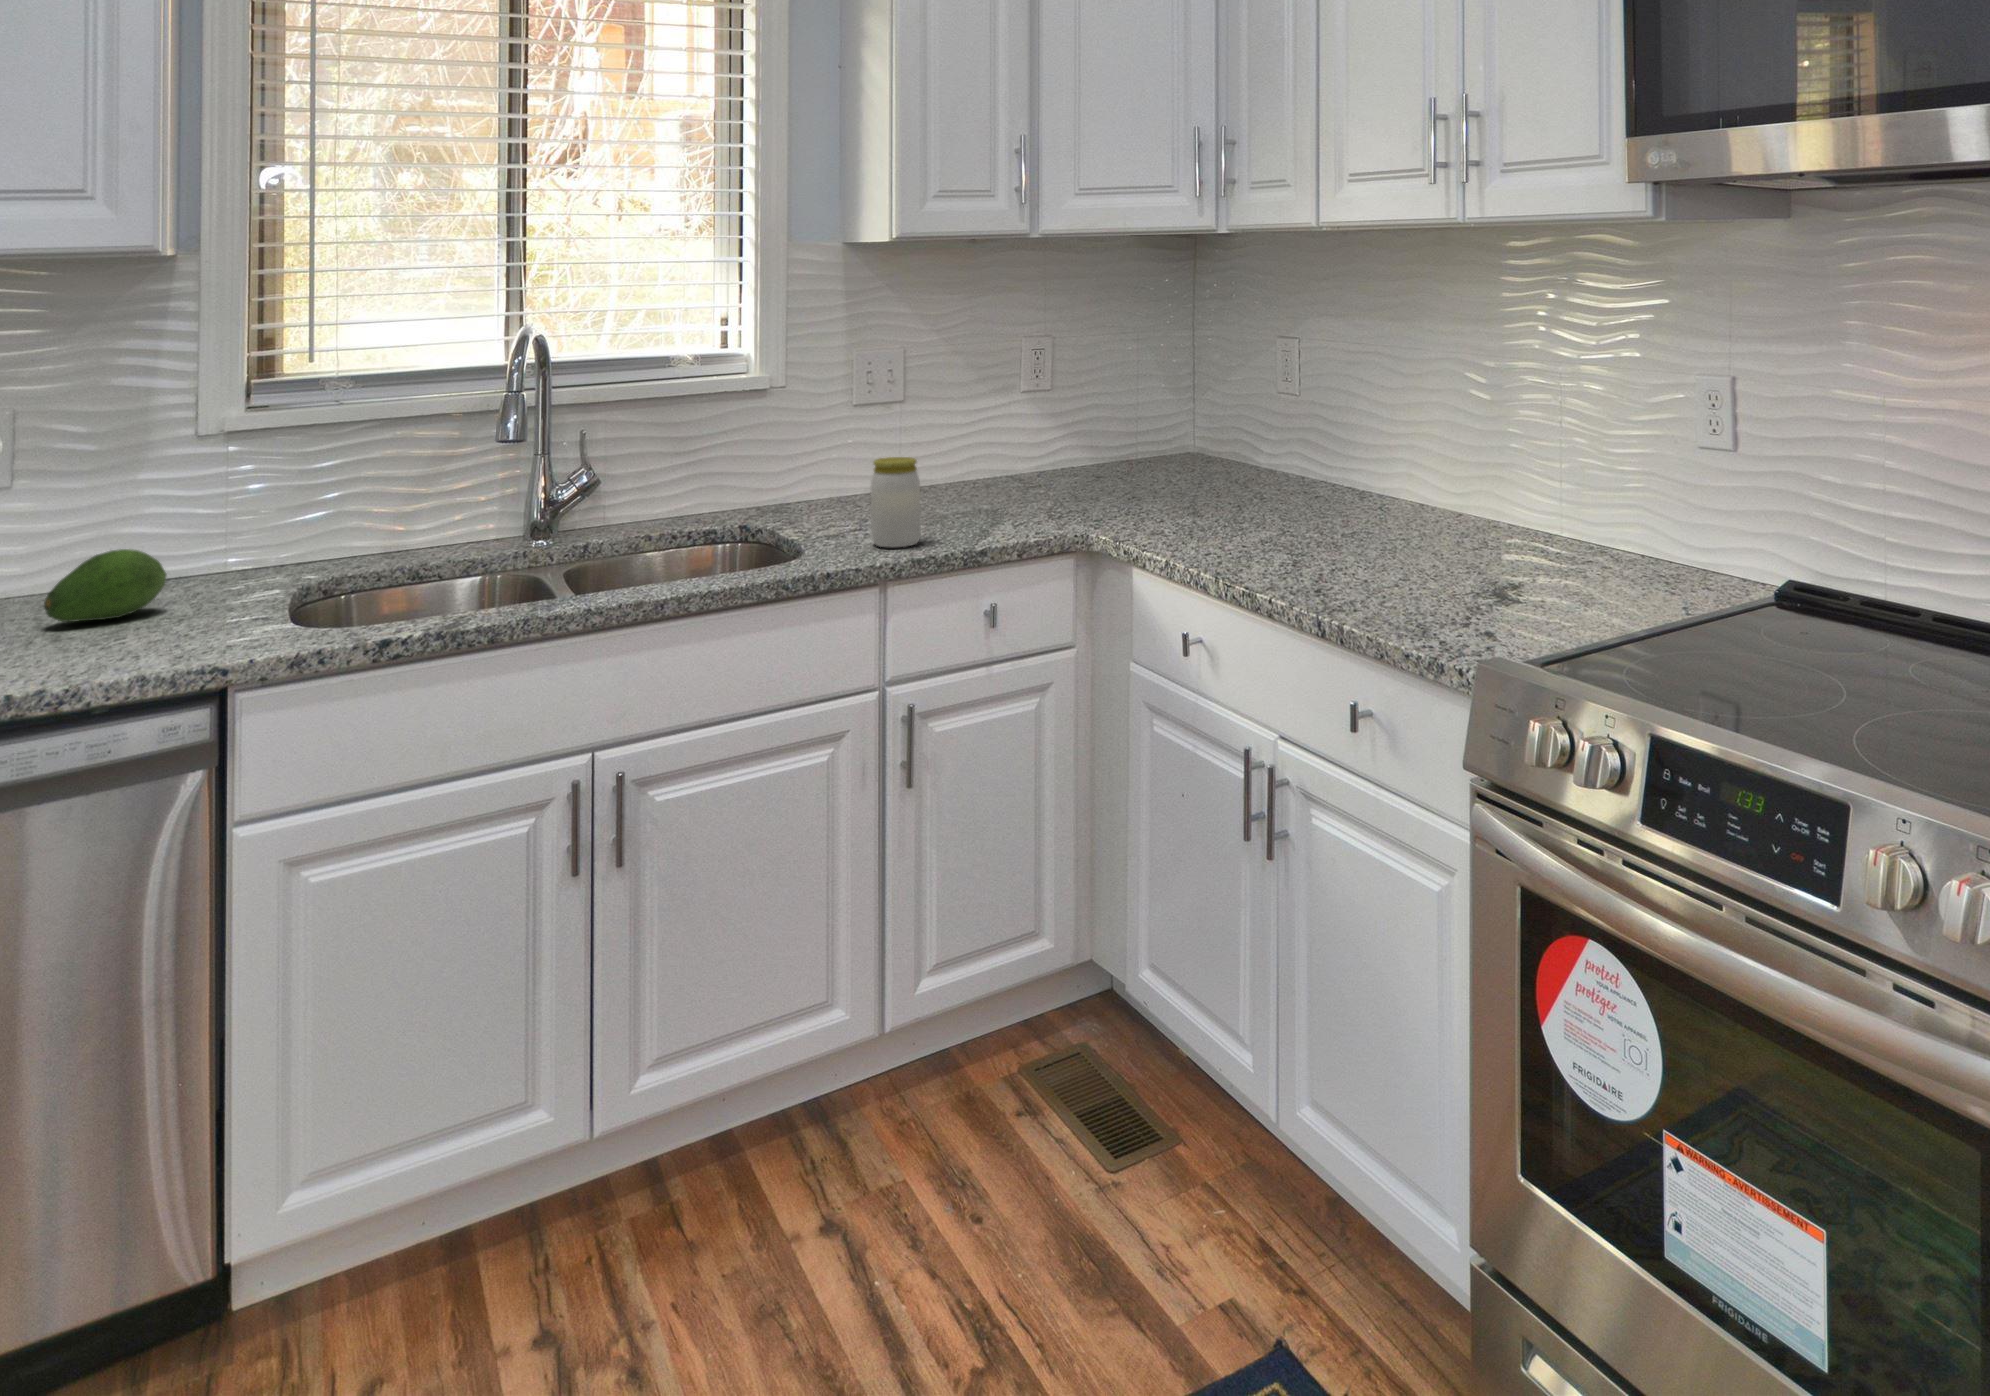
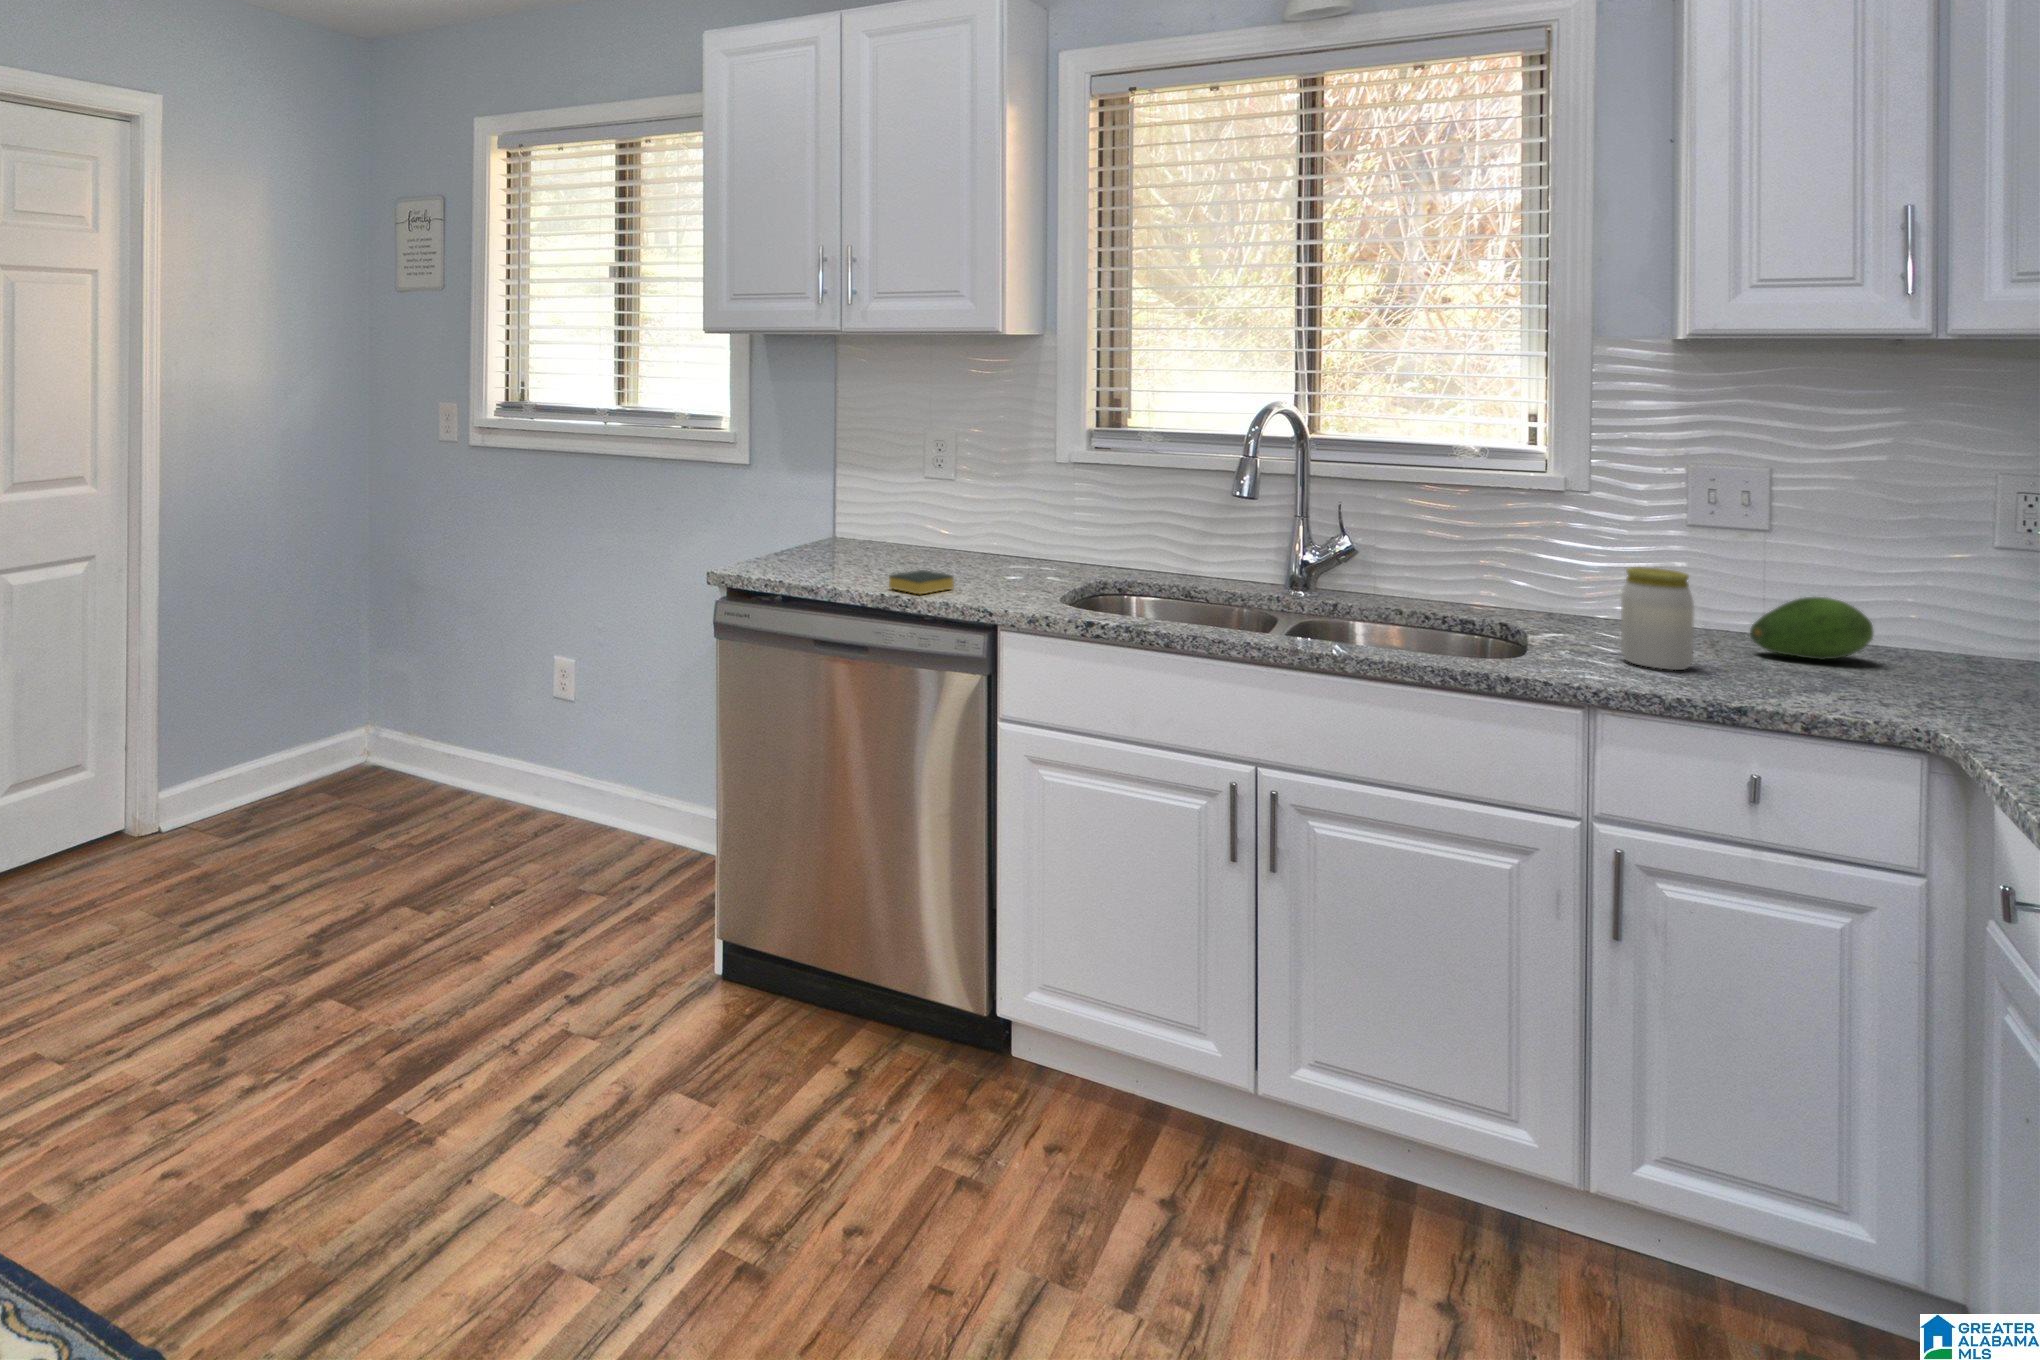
fruit: present [44,549,166,622] -> present [1750,597,1874,660]
sponge: none [6,627,120,675] -> present [889,570,954,594]

